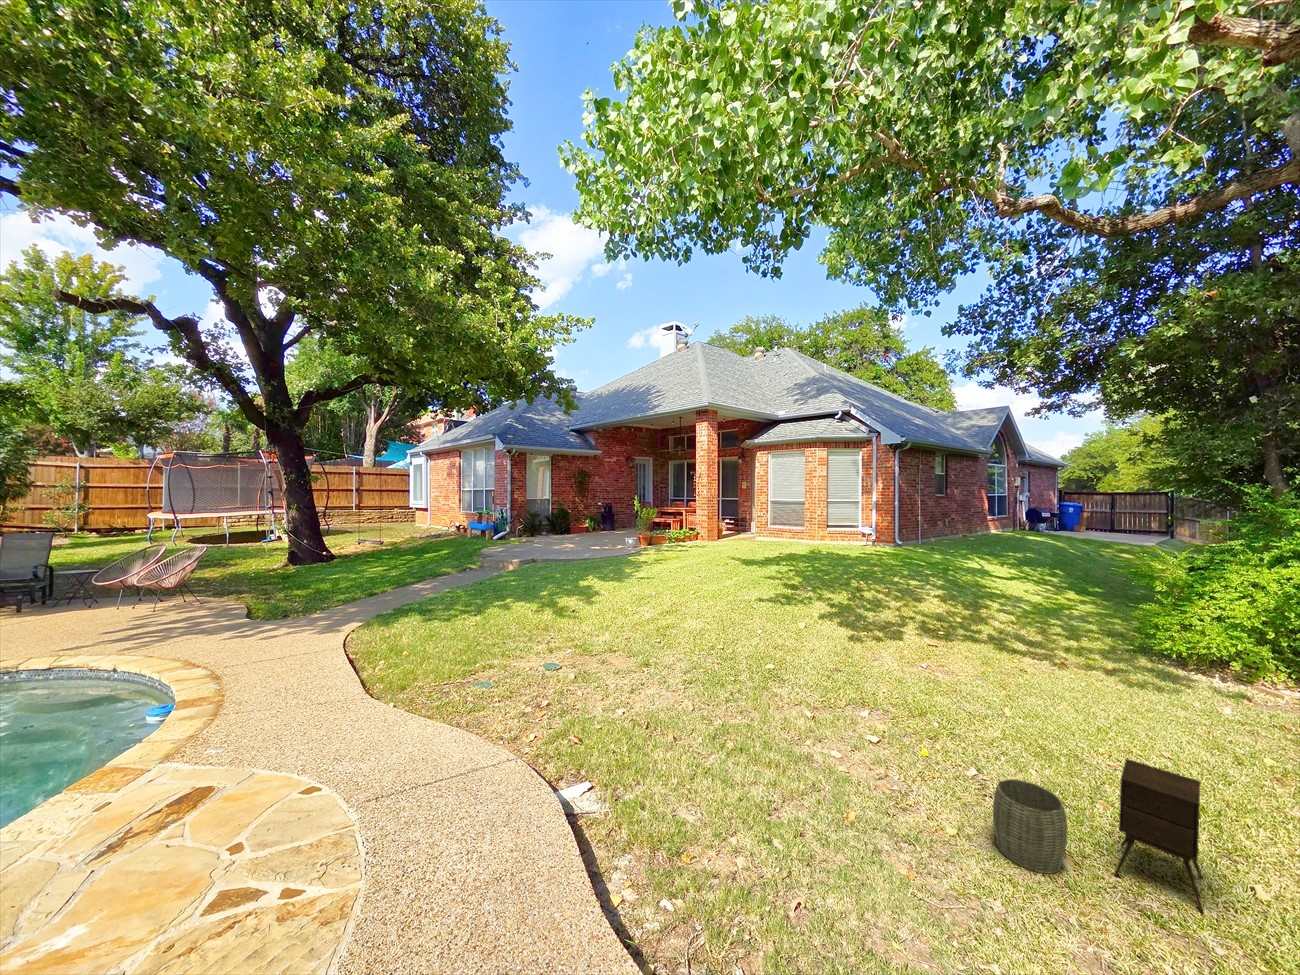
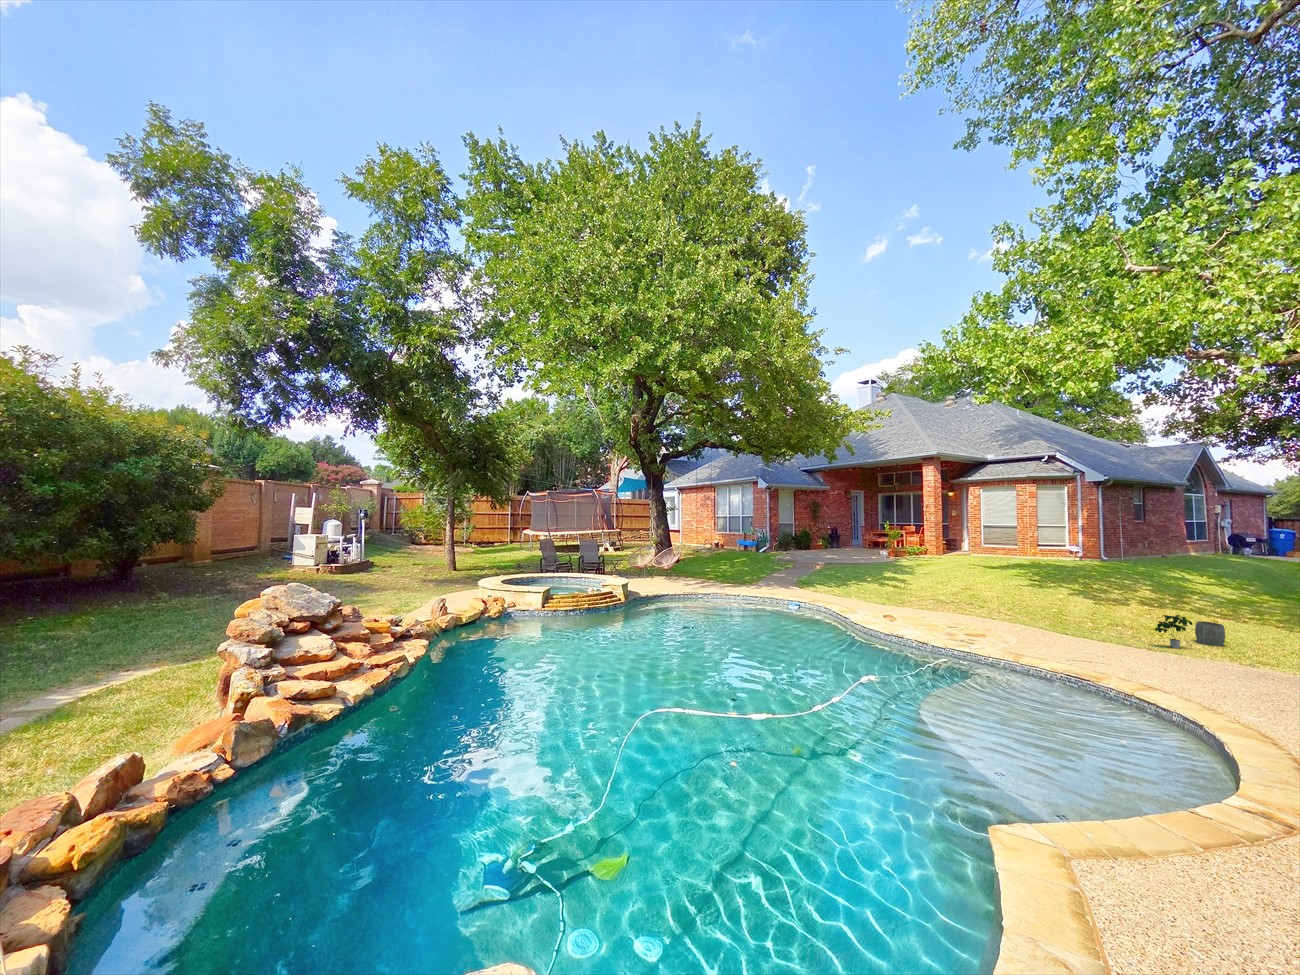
side table: present [1114,759,1204,913] -> none [1244,613,1281,653]
potted plant: none [881,805,986,926] -> present [1155,615,1192,649]

